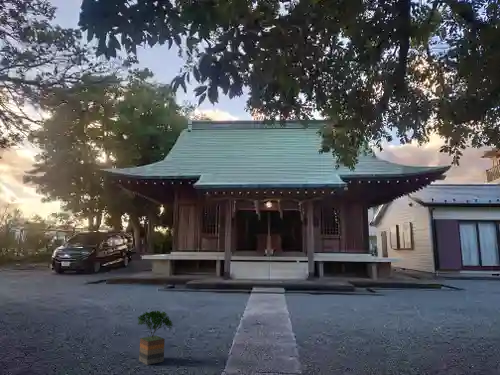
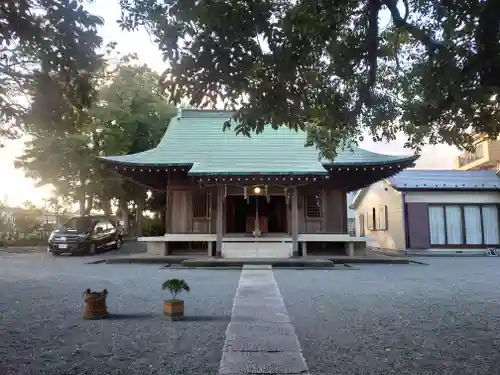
bucket: none [41,321,77,360] -> present [81,288,109,320]

